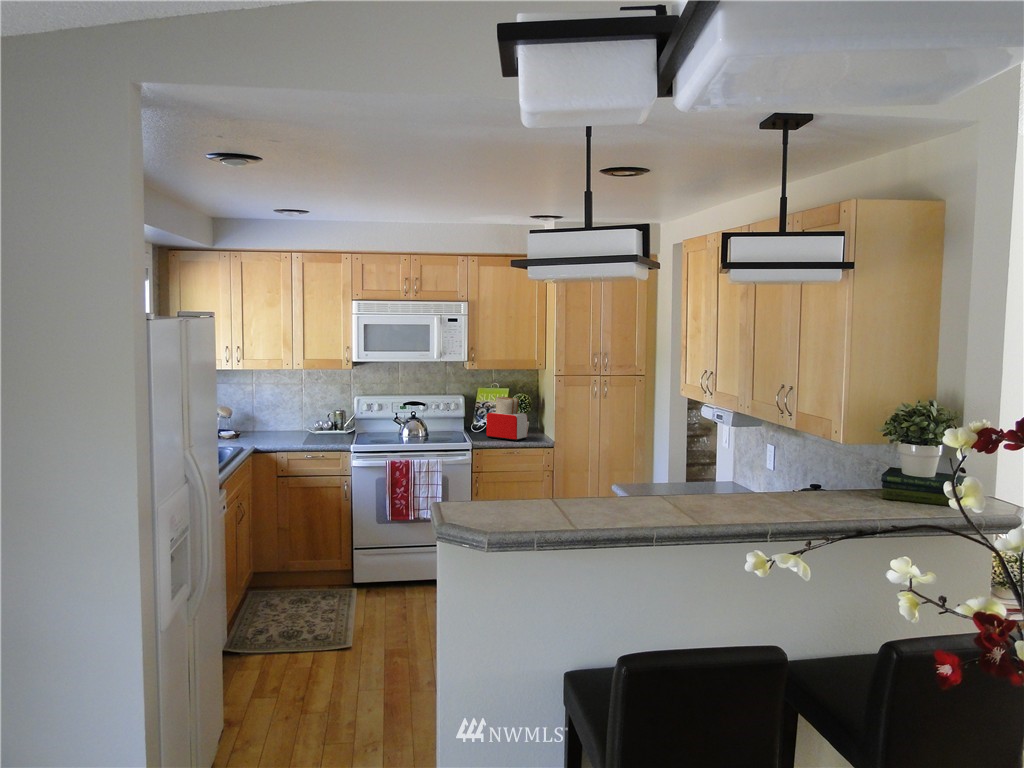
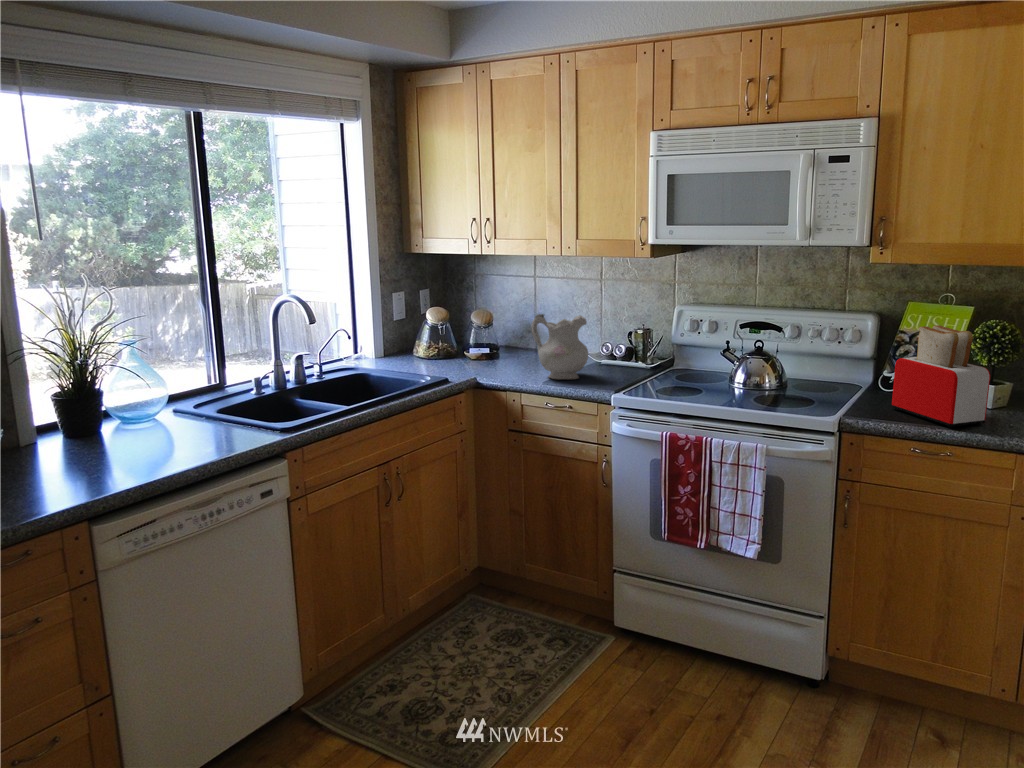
ceramic pitcher: none [291,404,325,443] -> present [532,314,588,379]

